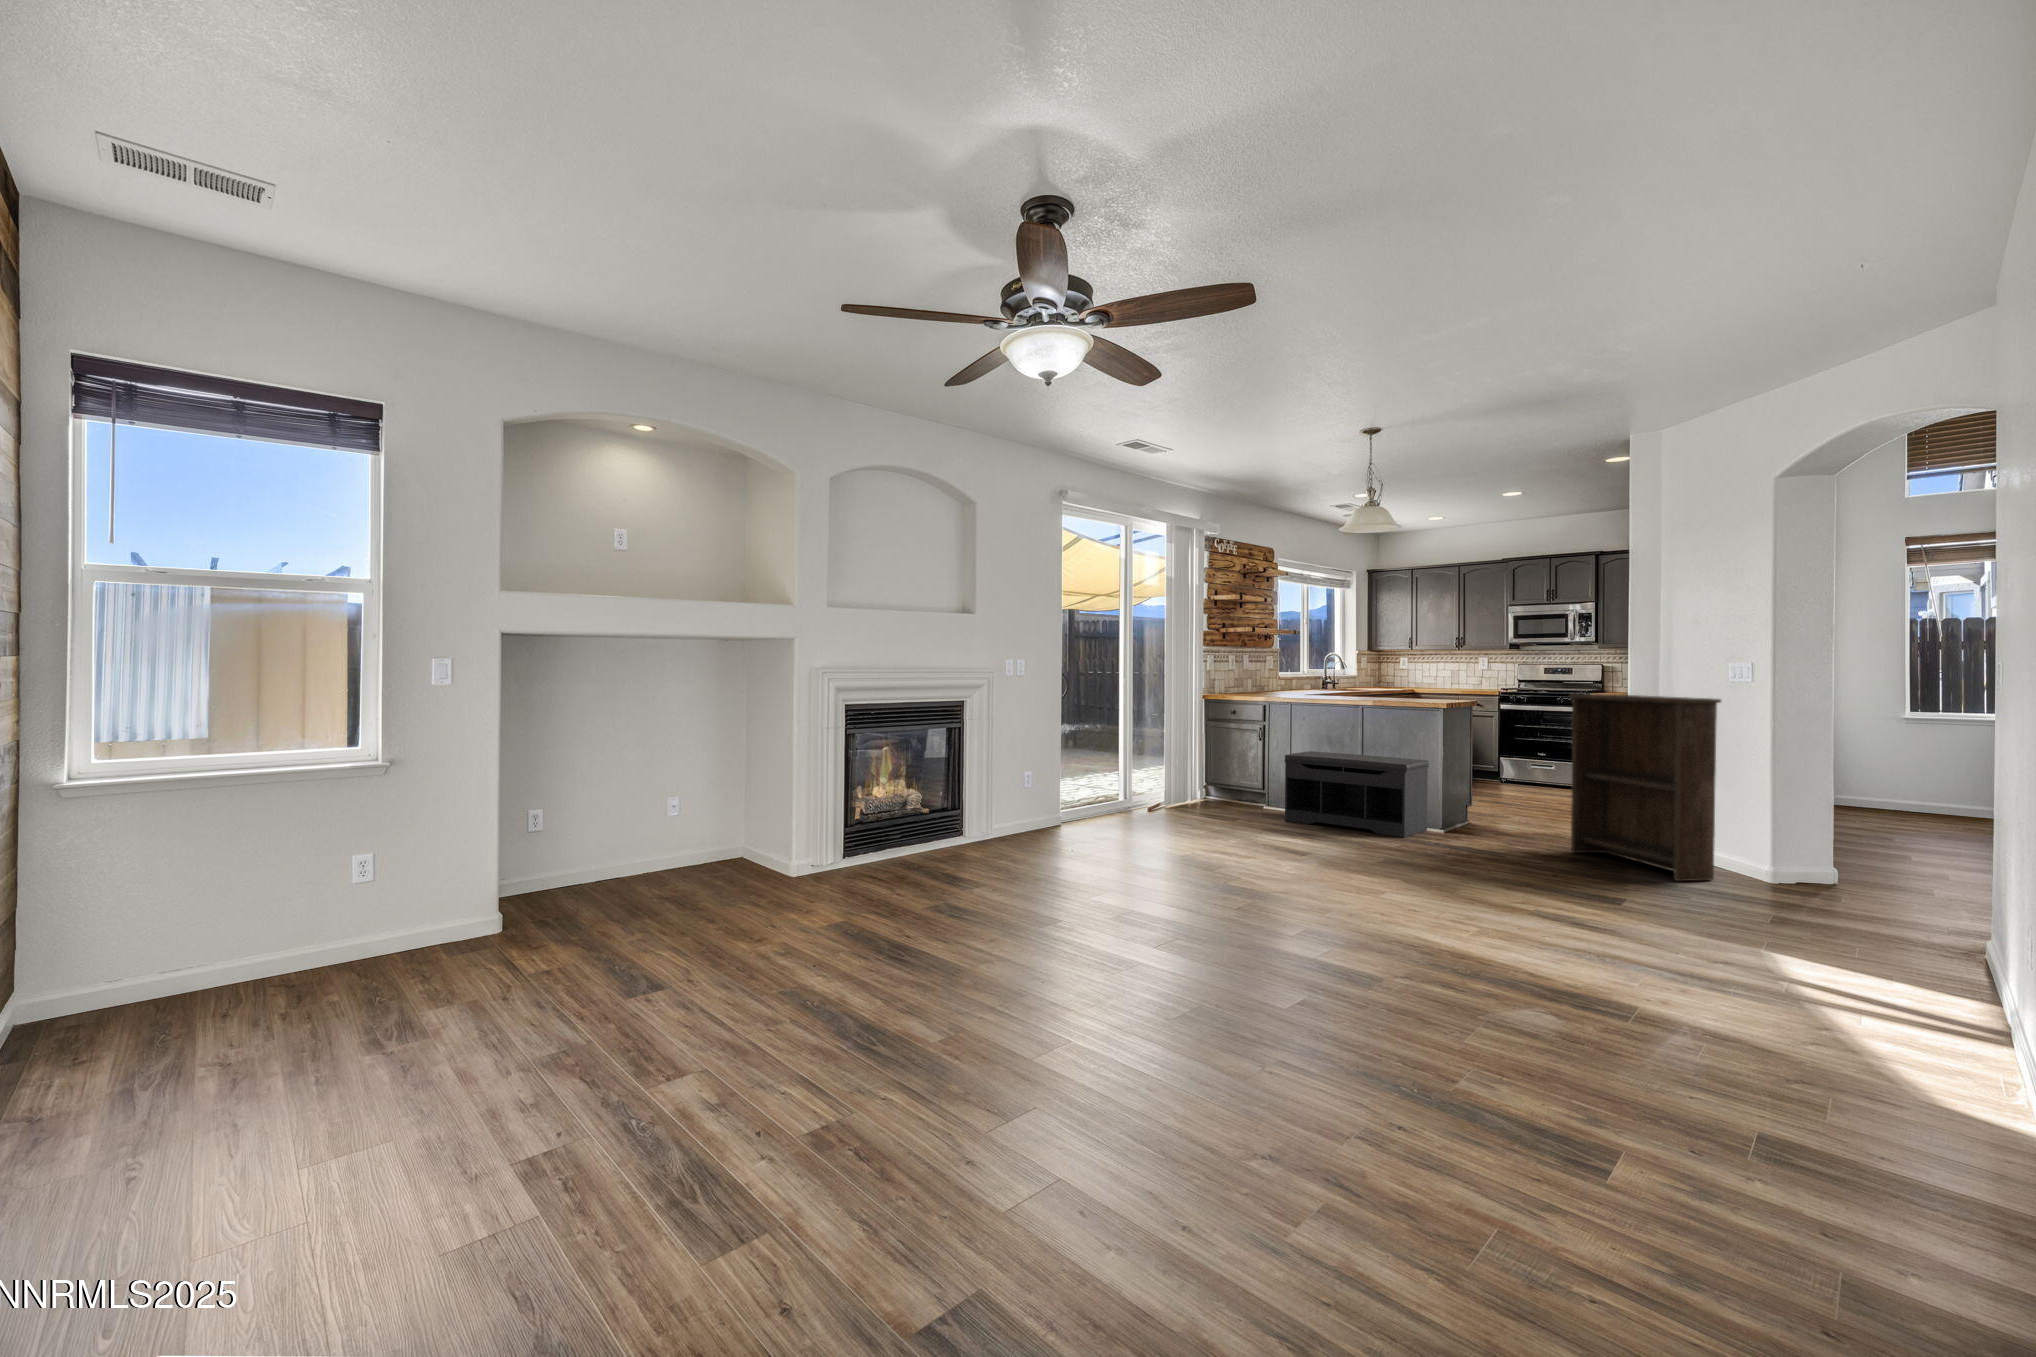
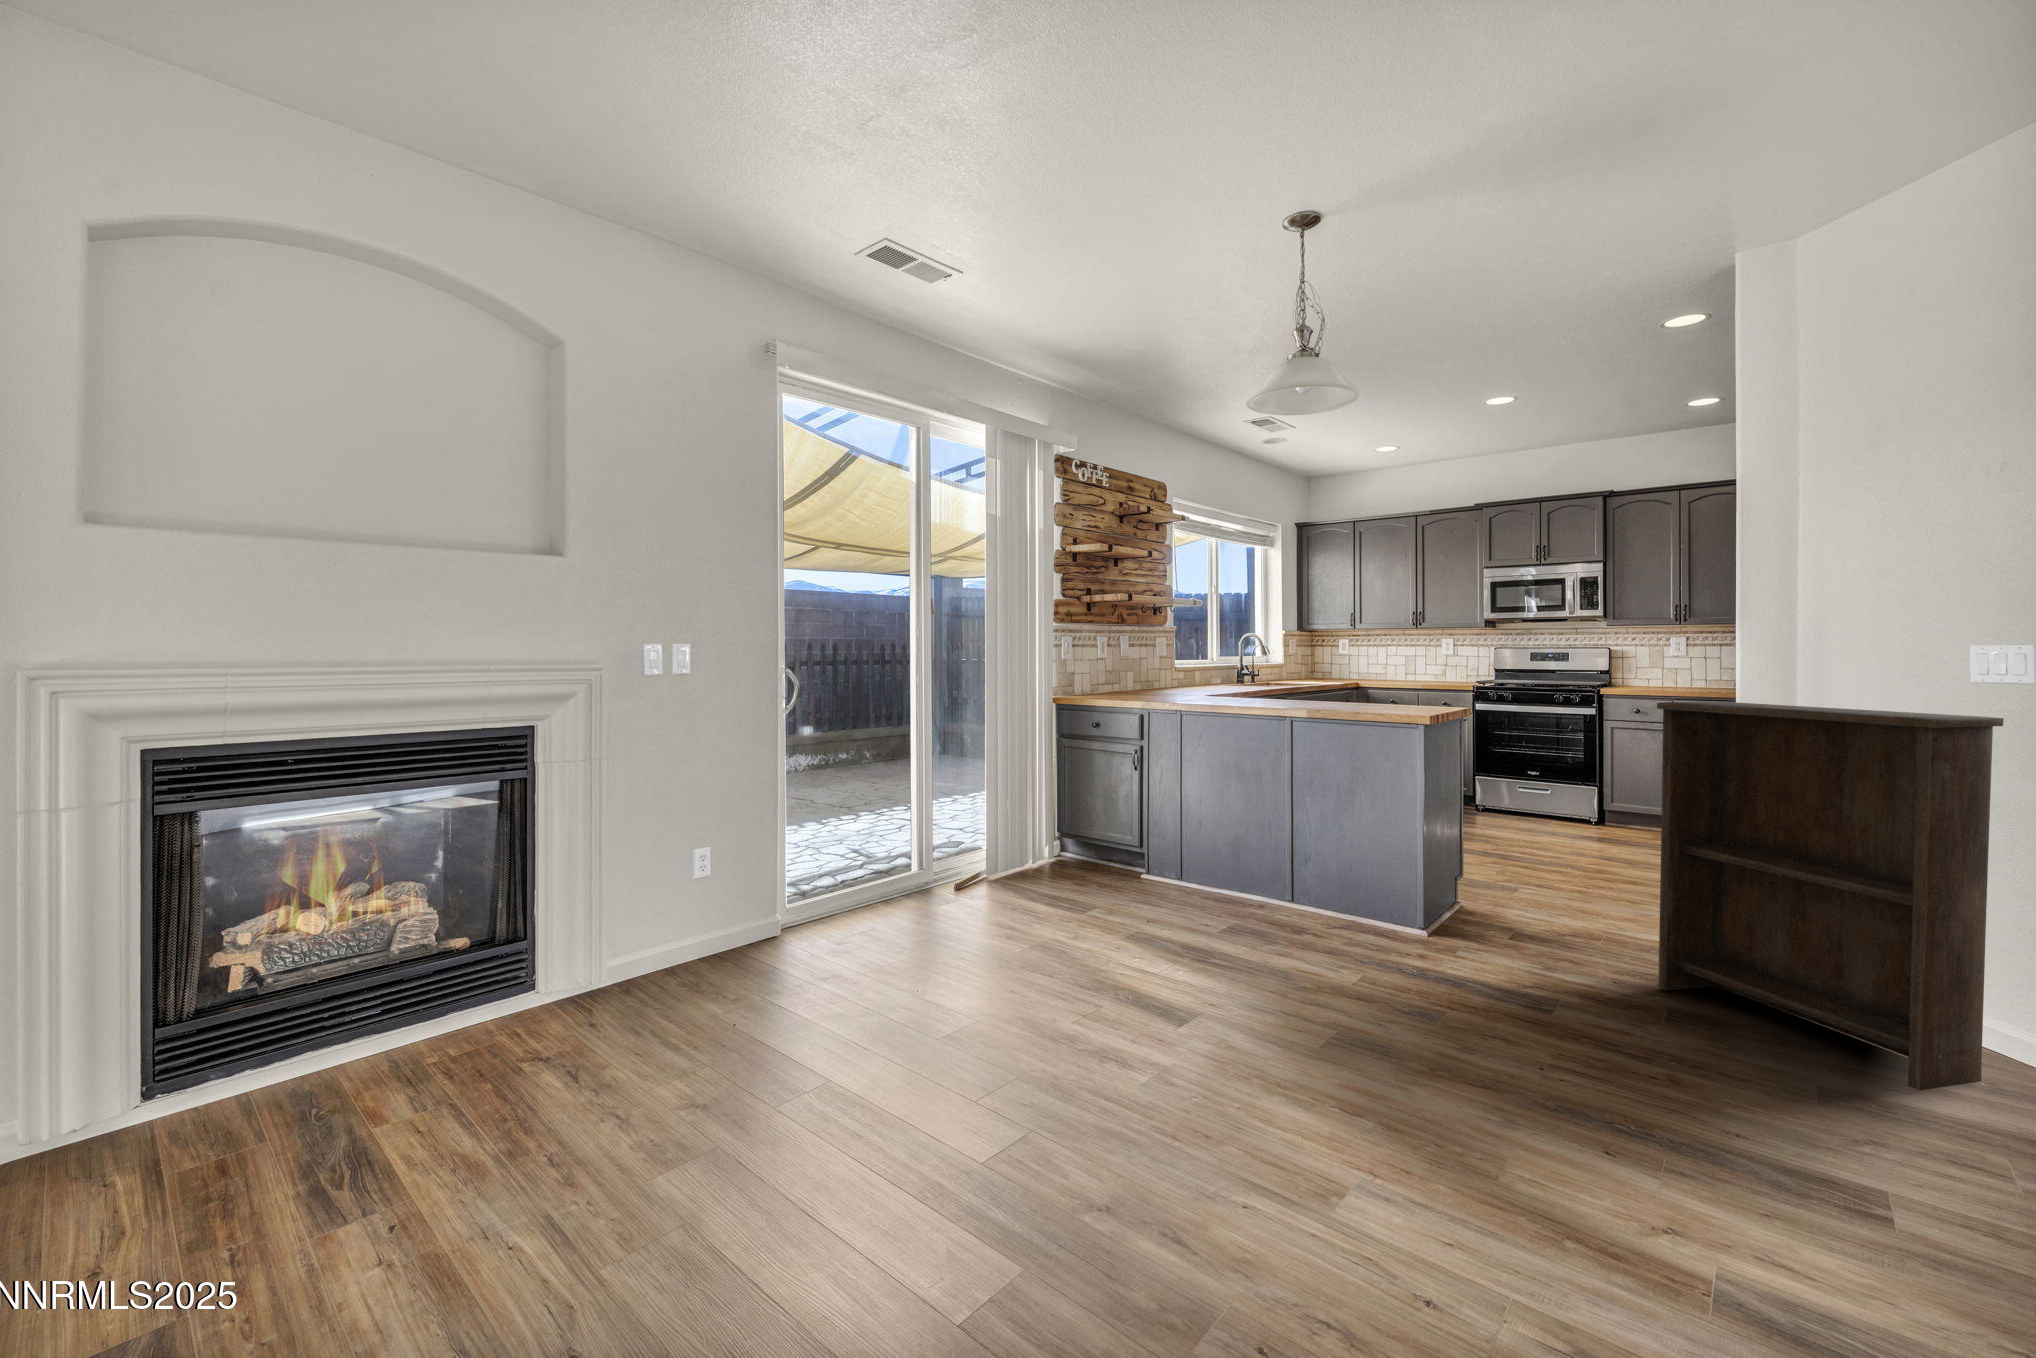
bench: present [1285,751,1429,837] -> none [1166,789,1399,949]

